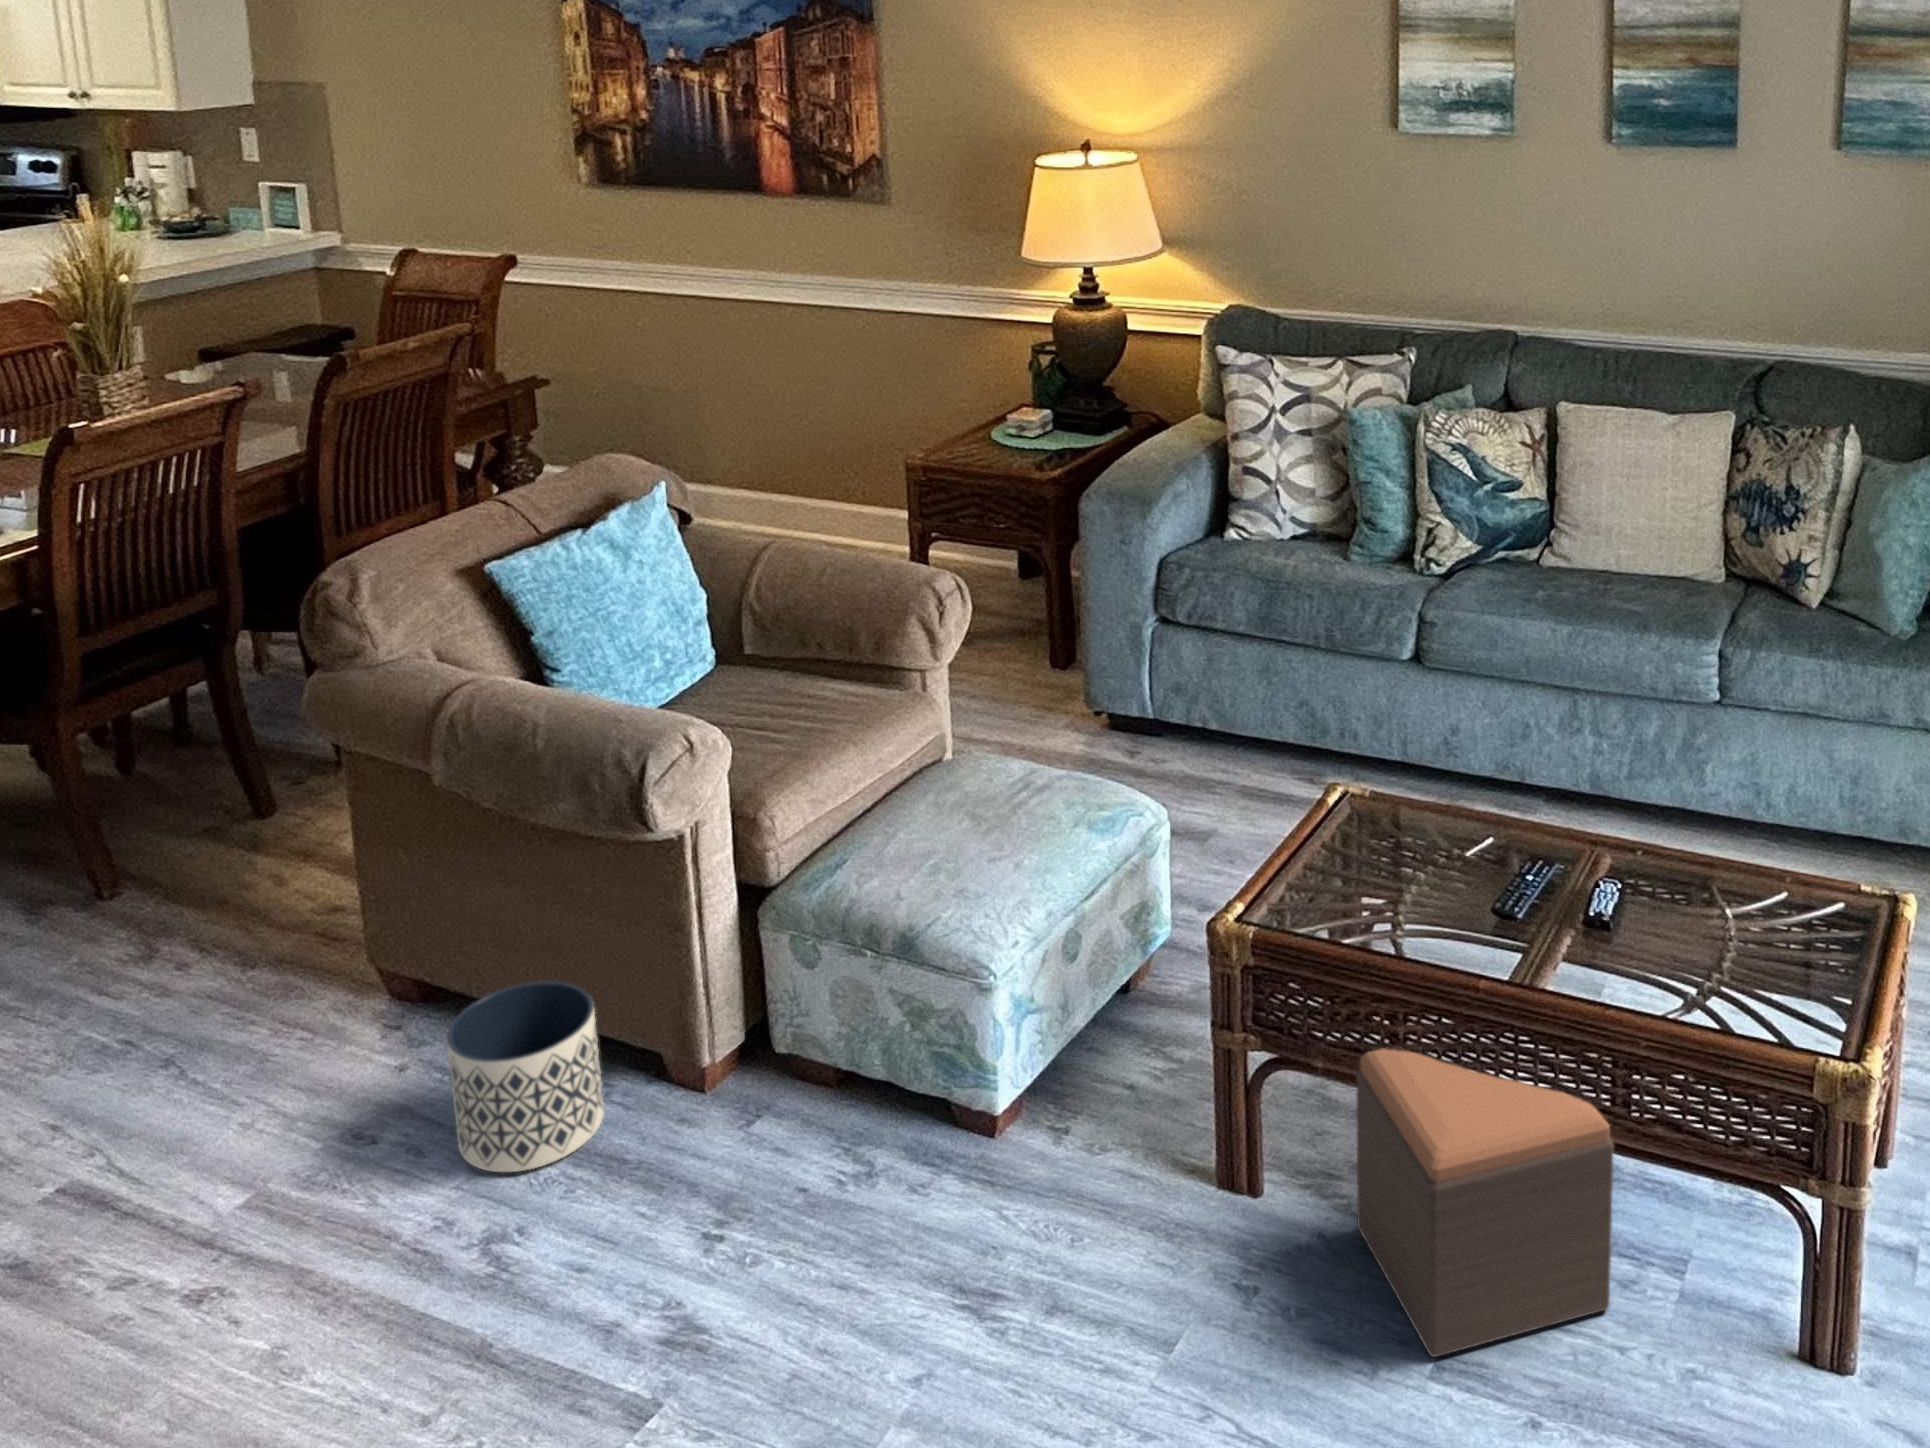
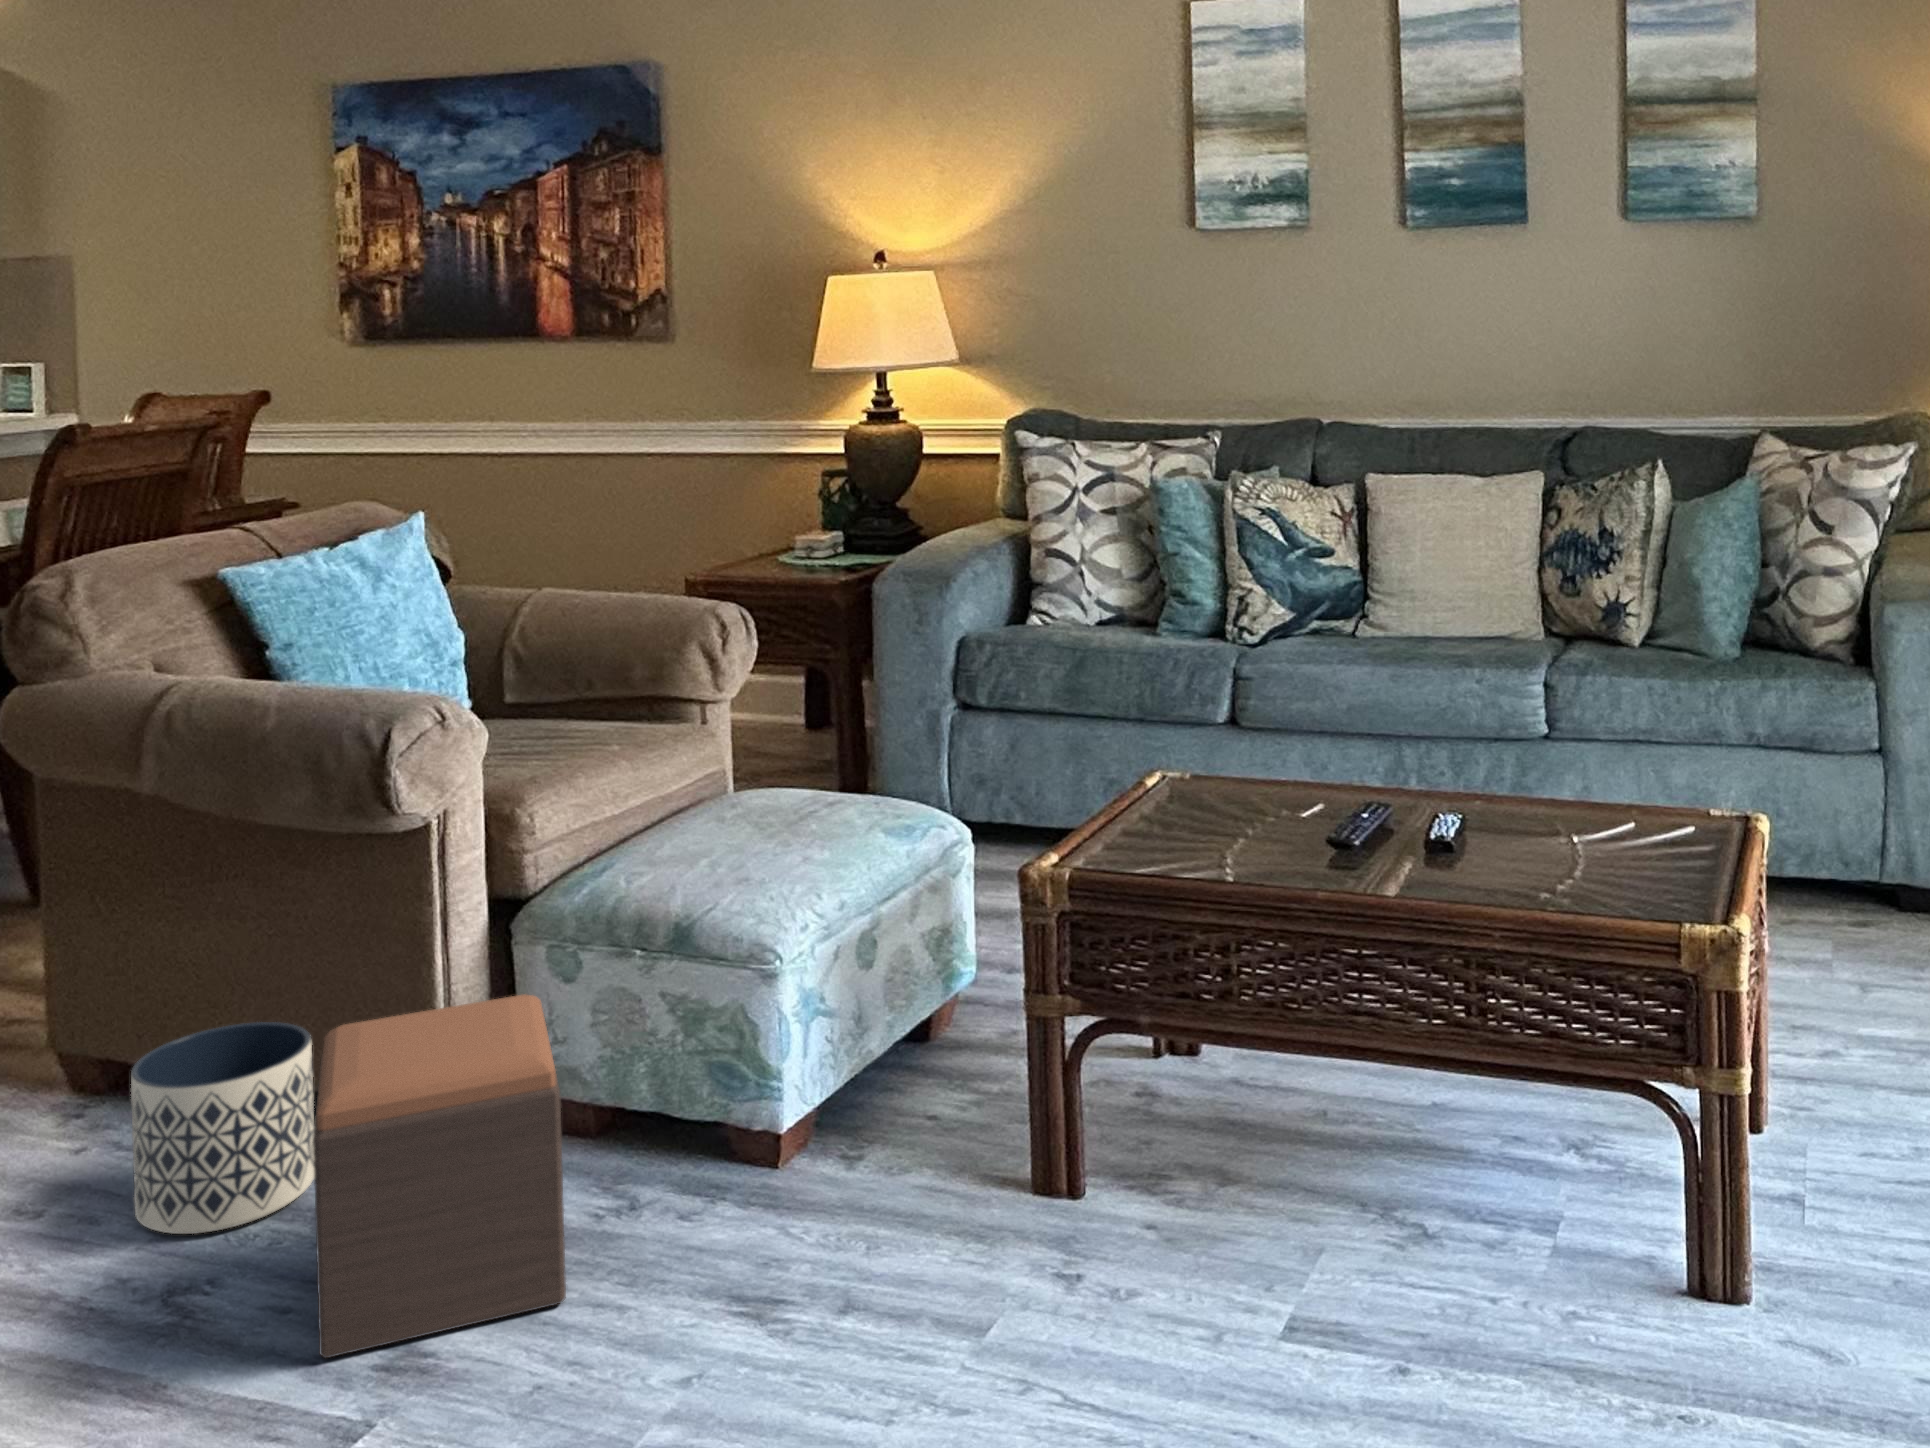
footstool: present [1356,1048,1614,1357] -> present [313,994,566,1358]

